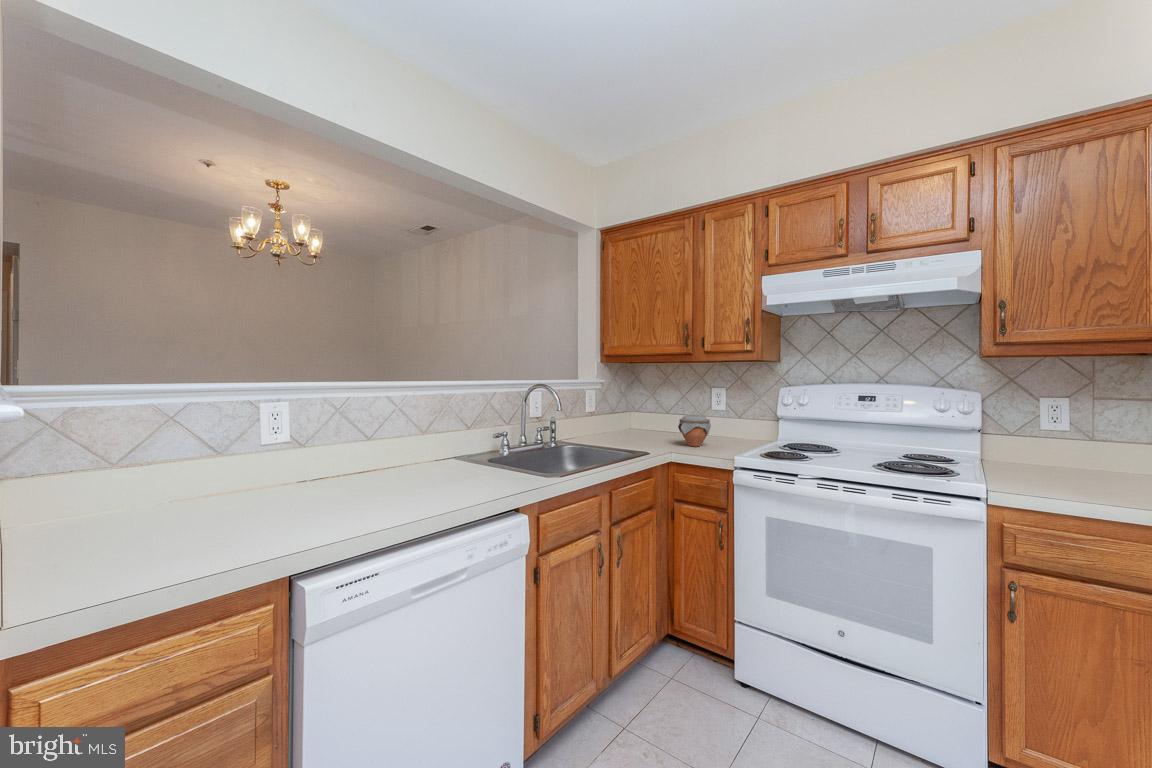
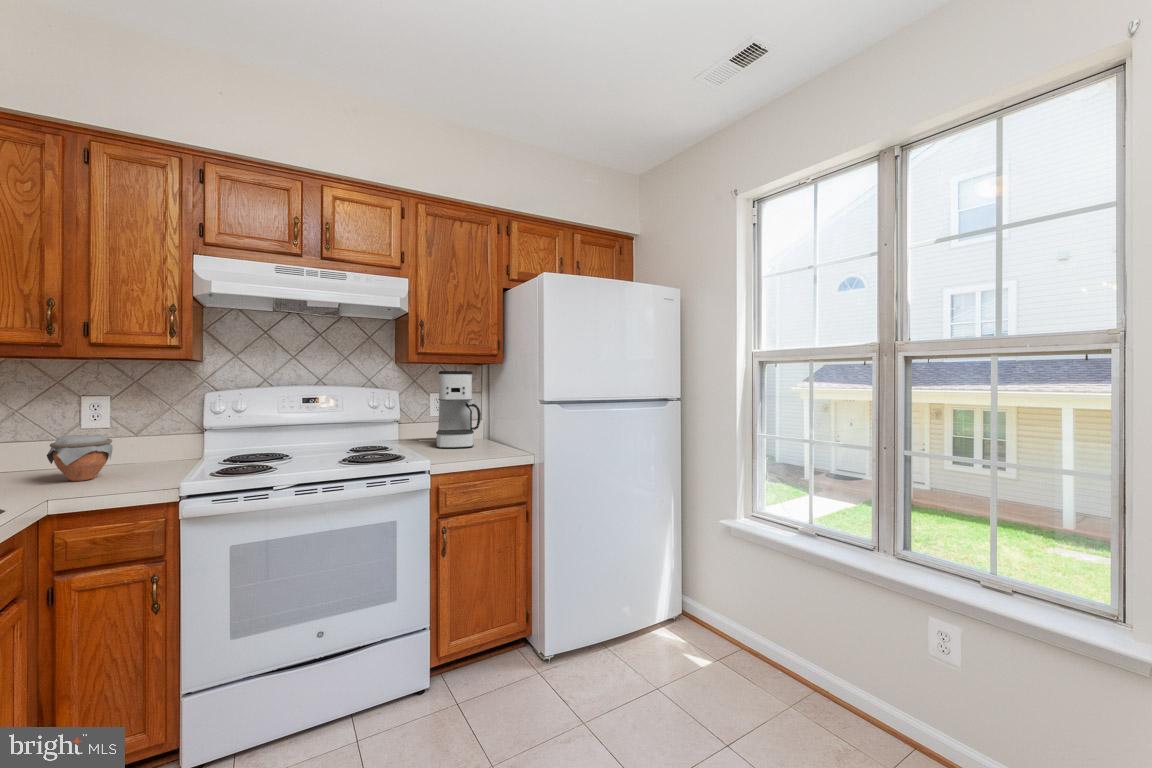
coffee maker: none [1028,366,1120,481] -> present [436,371,481,448]

